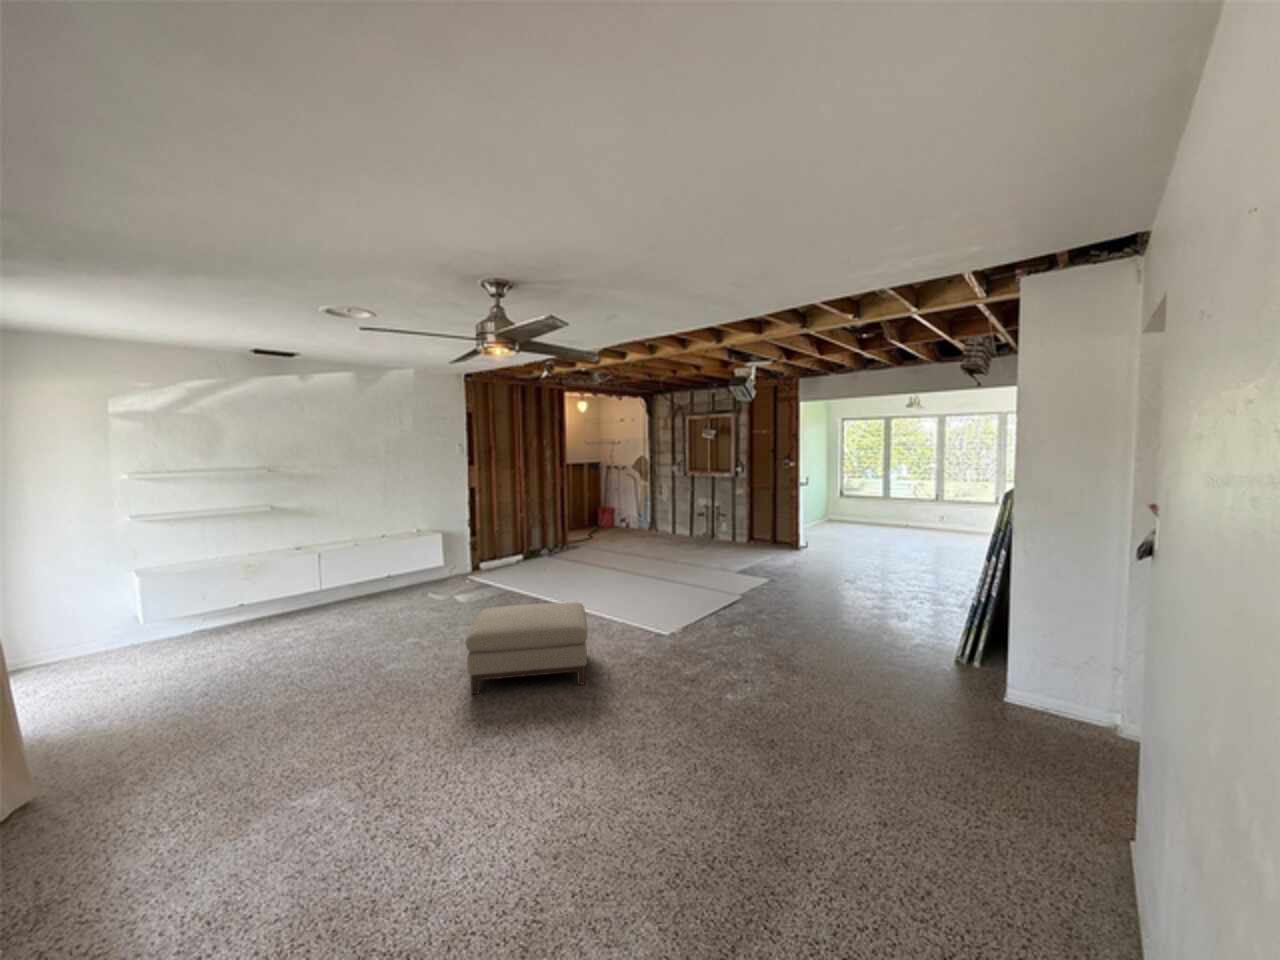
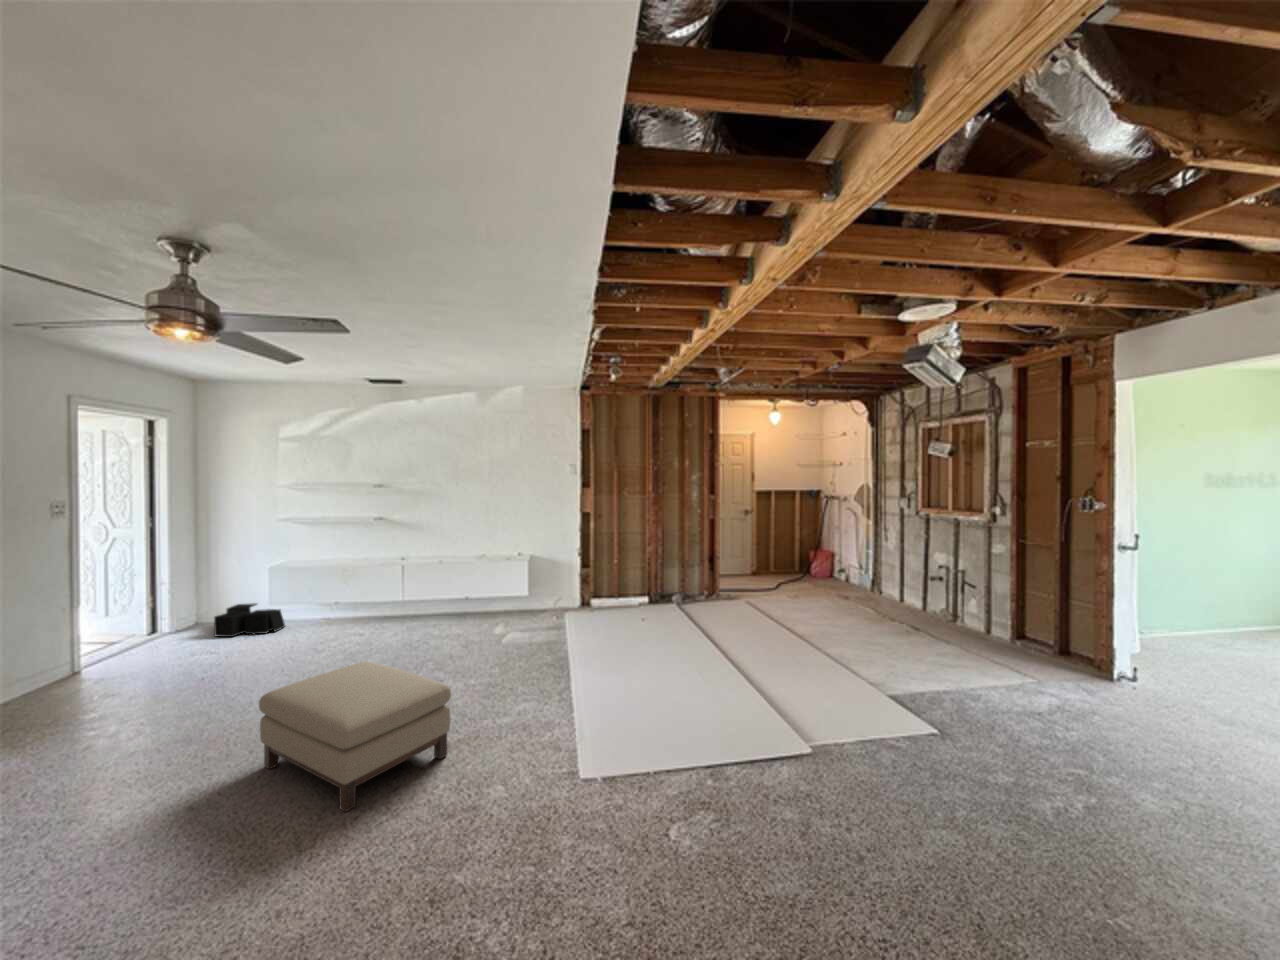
storage bin: none [68,624,177,672] -> present [214,604,285,637]

